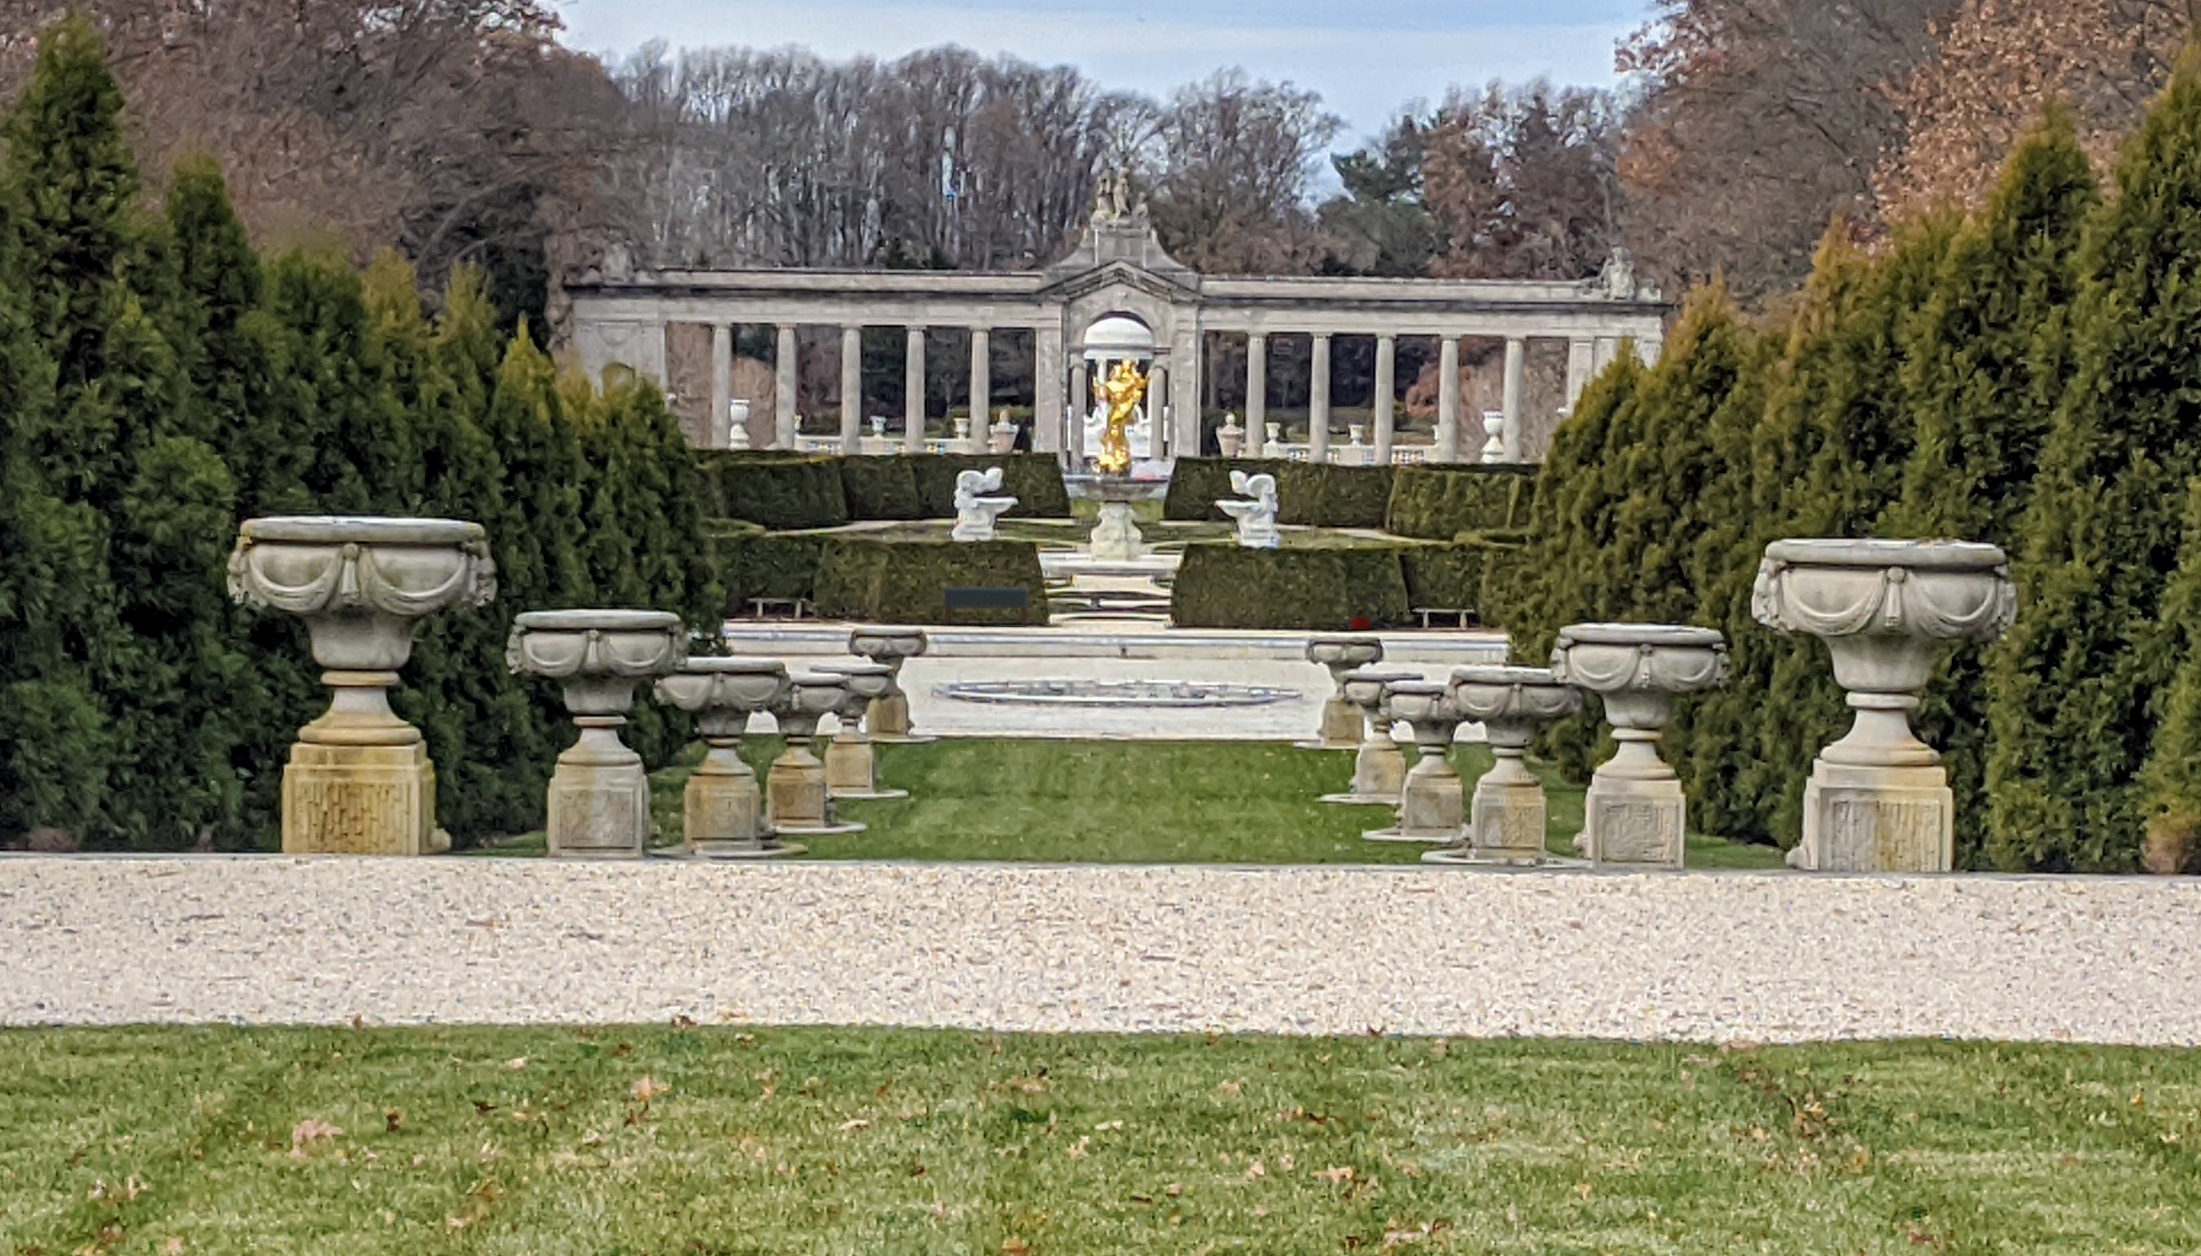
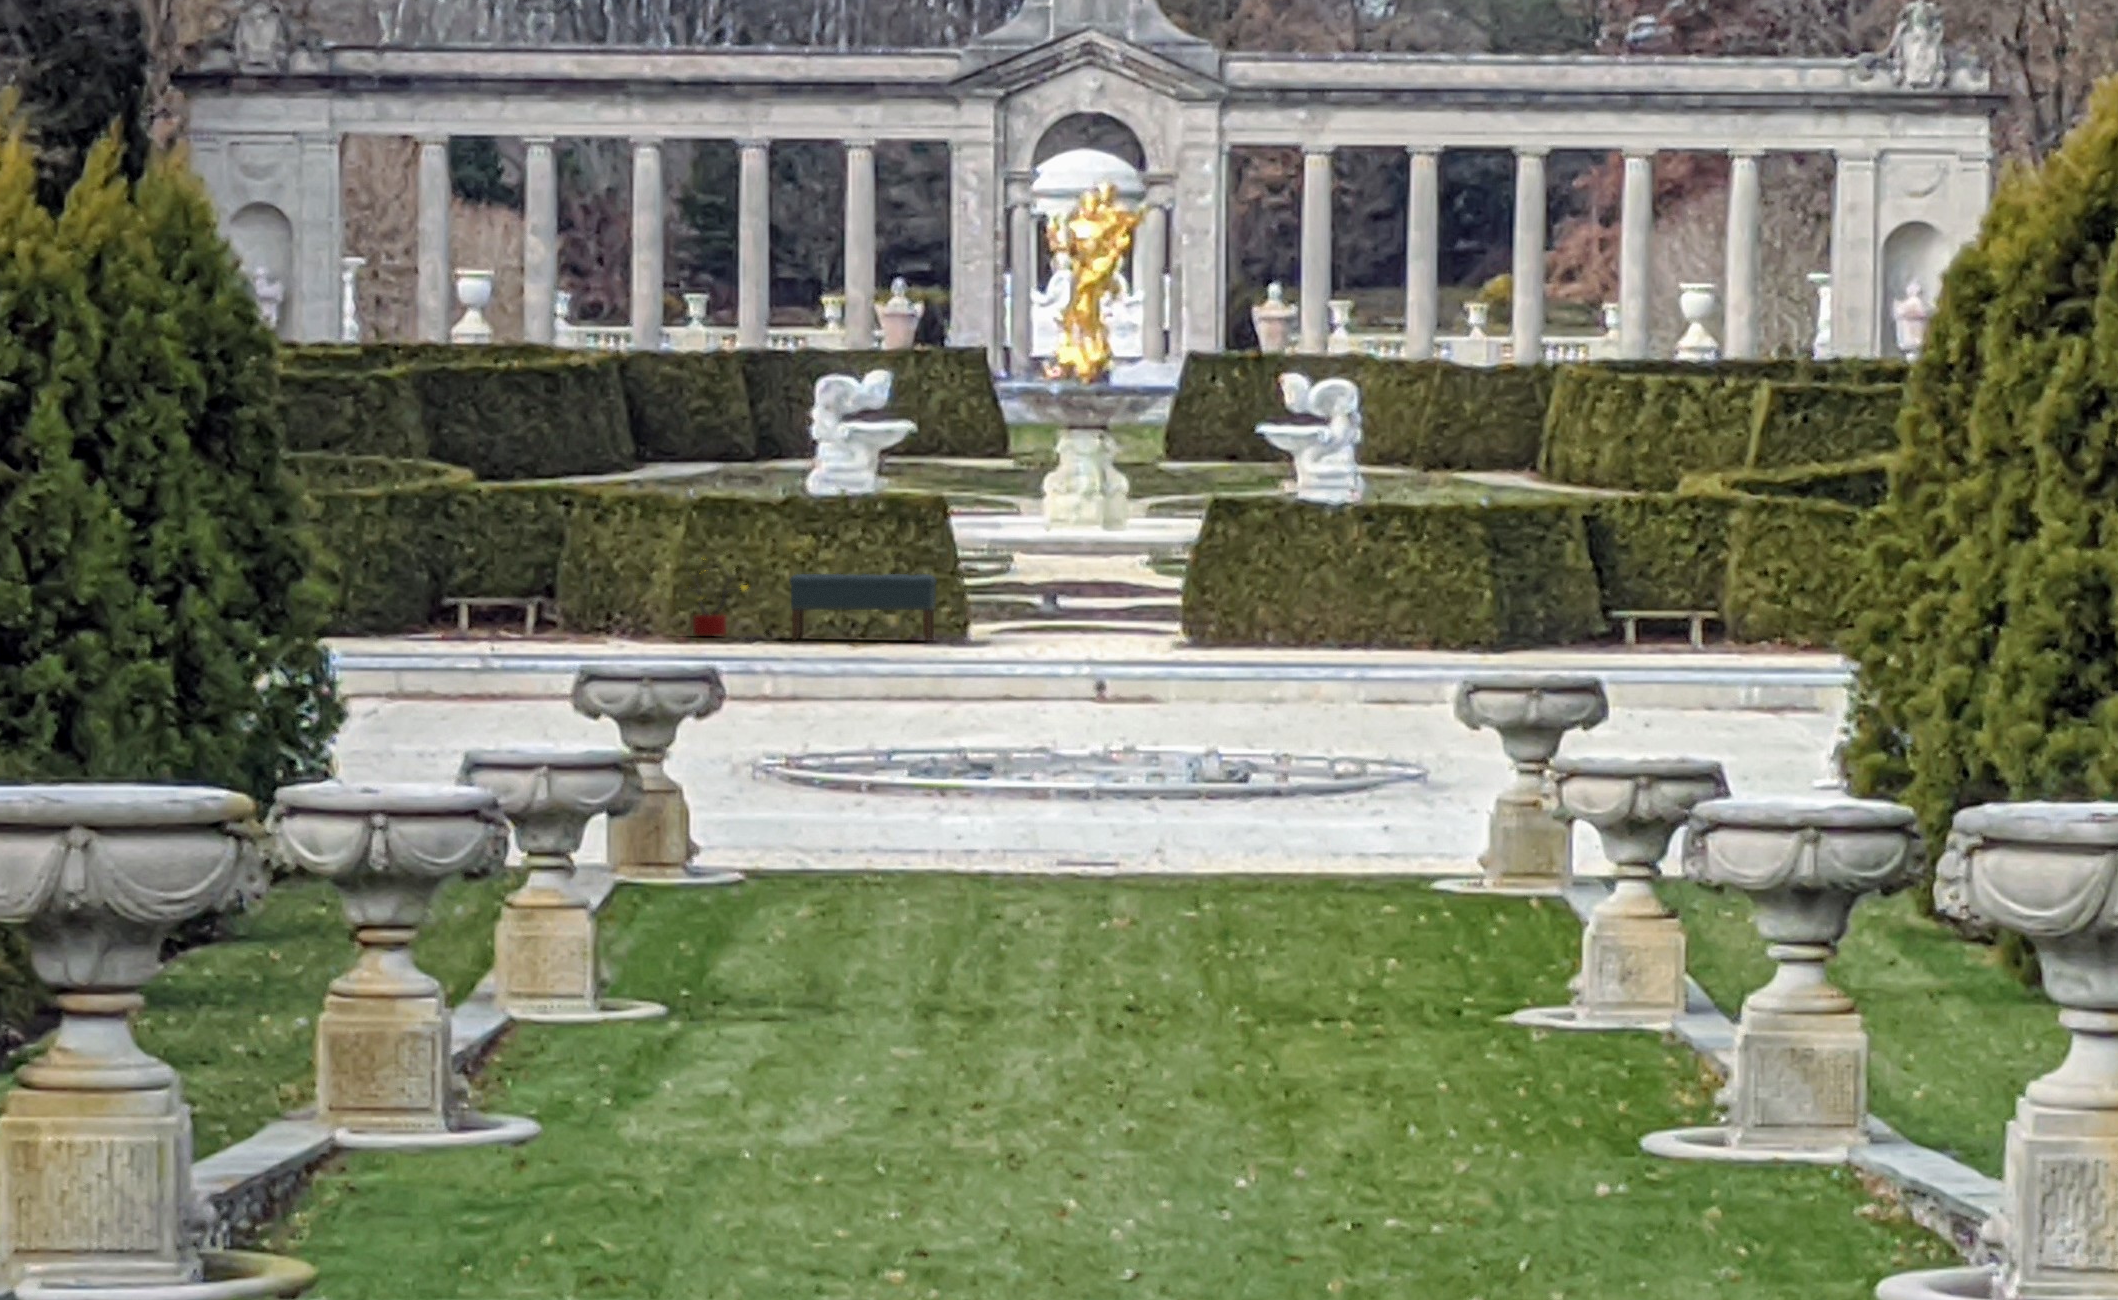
decorative plant: present [1352,588,1370,629] -> present [687,559,747,636]

